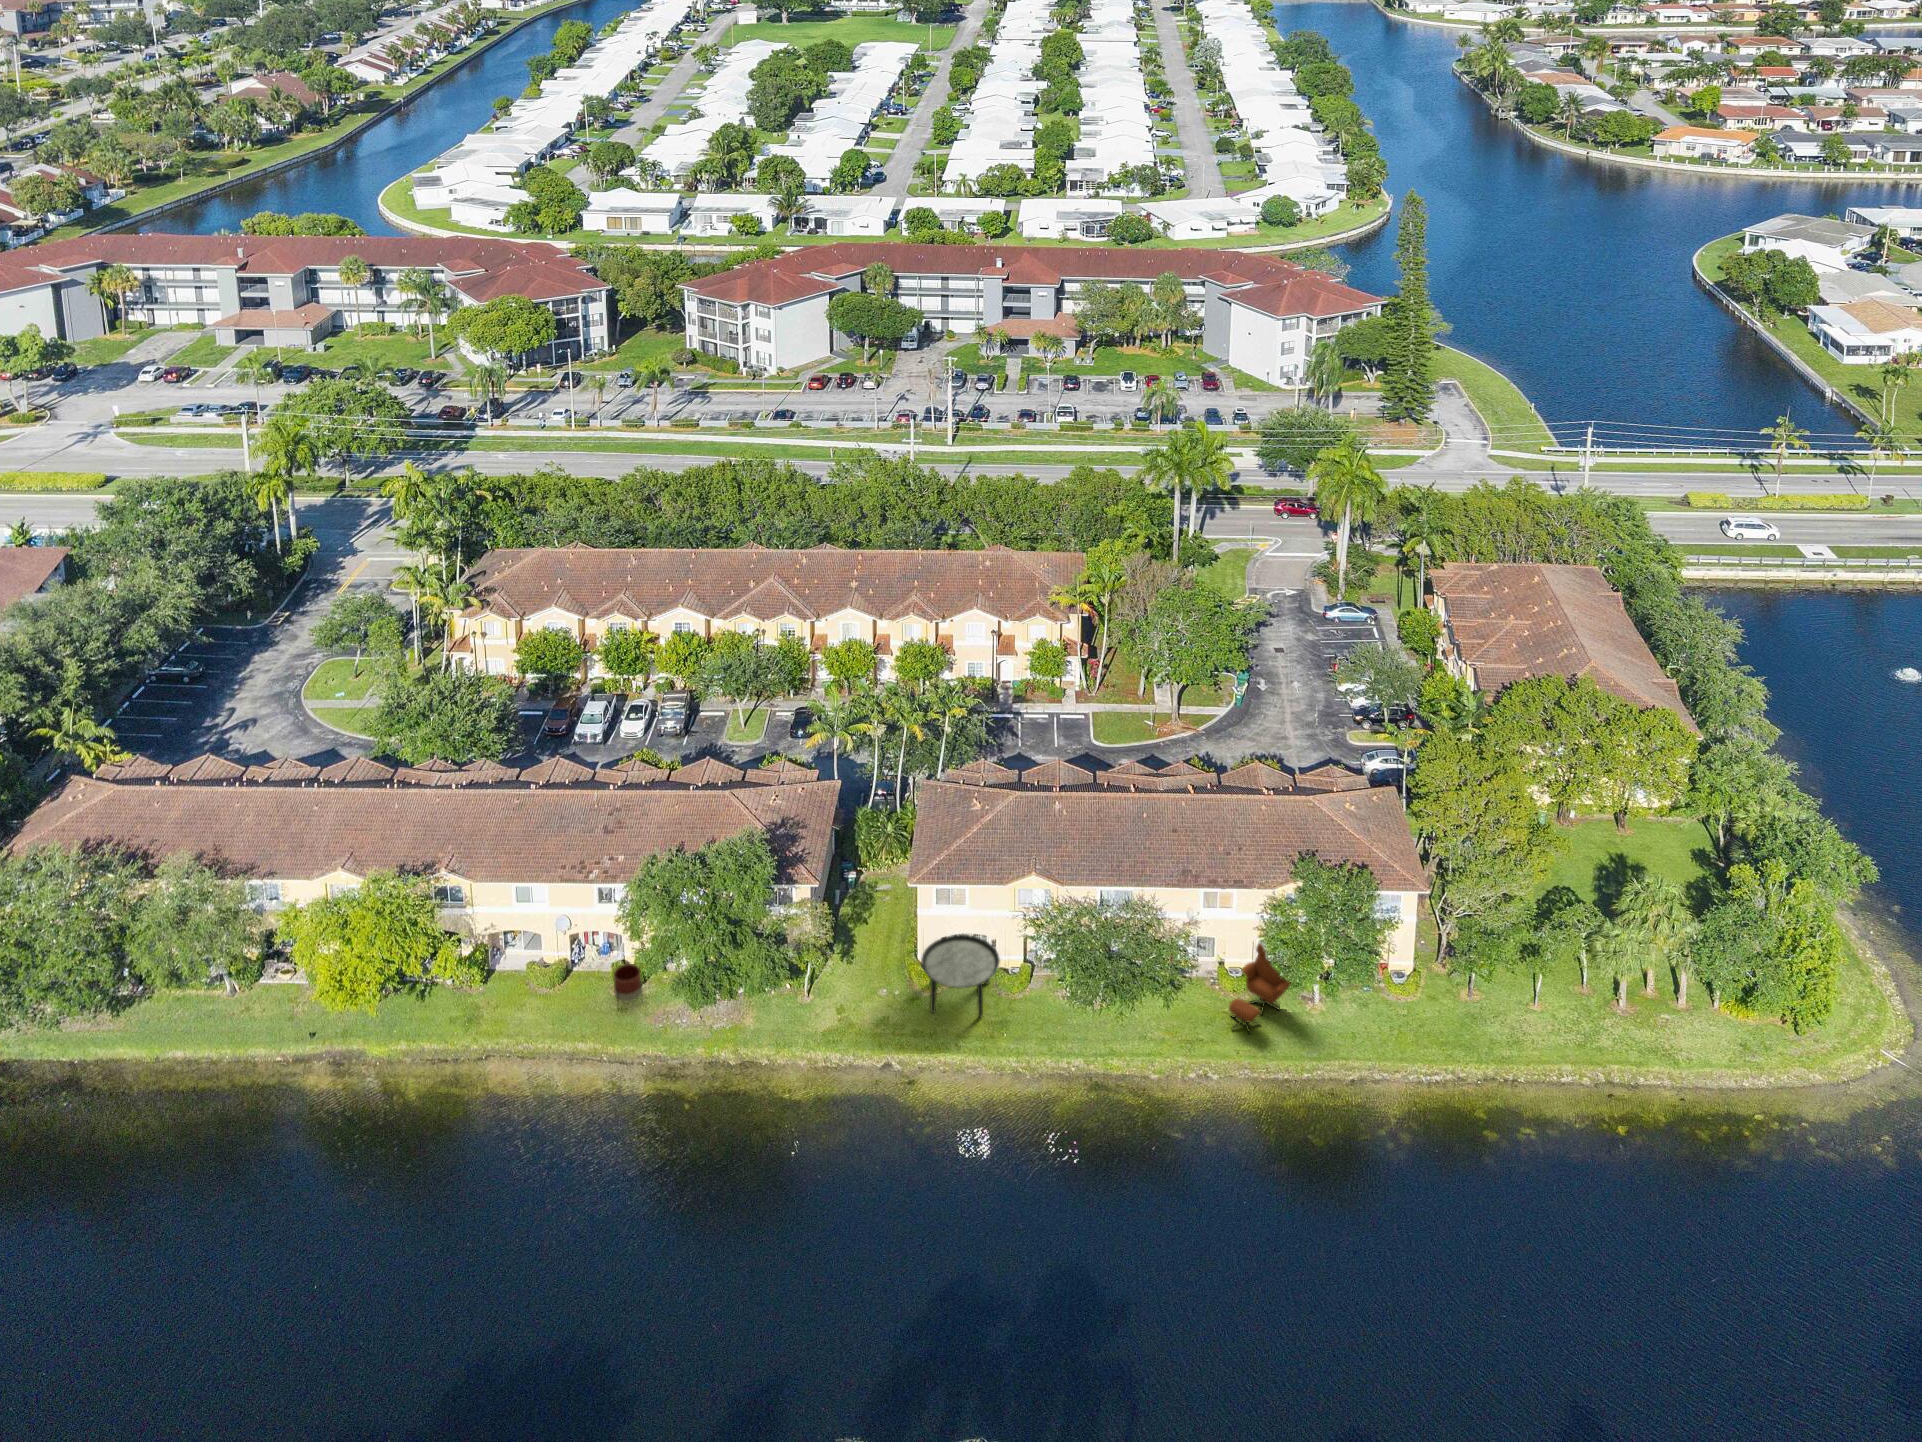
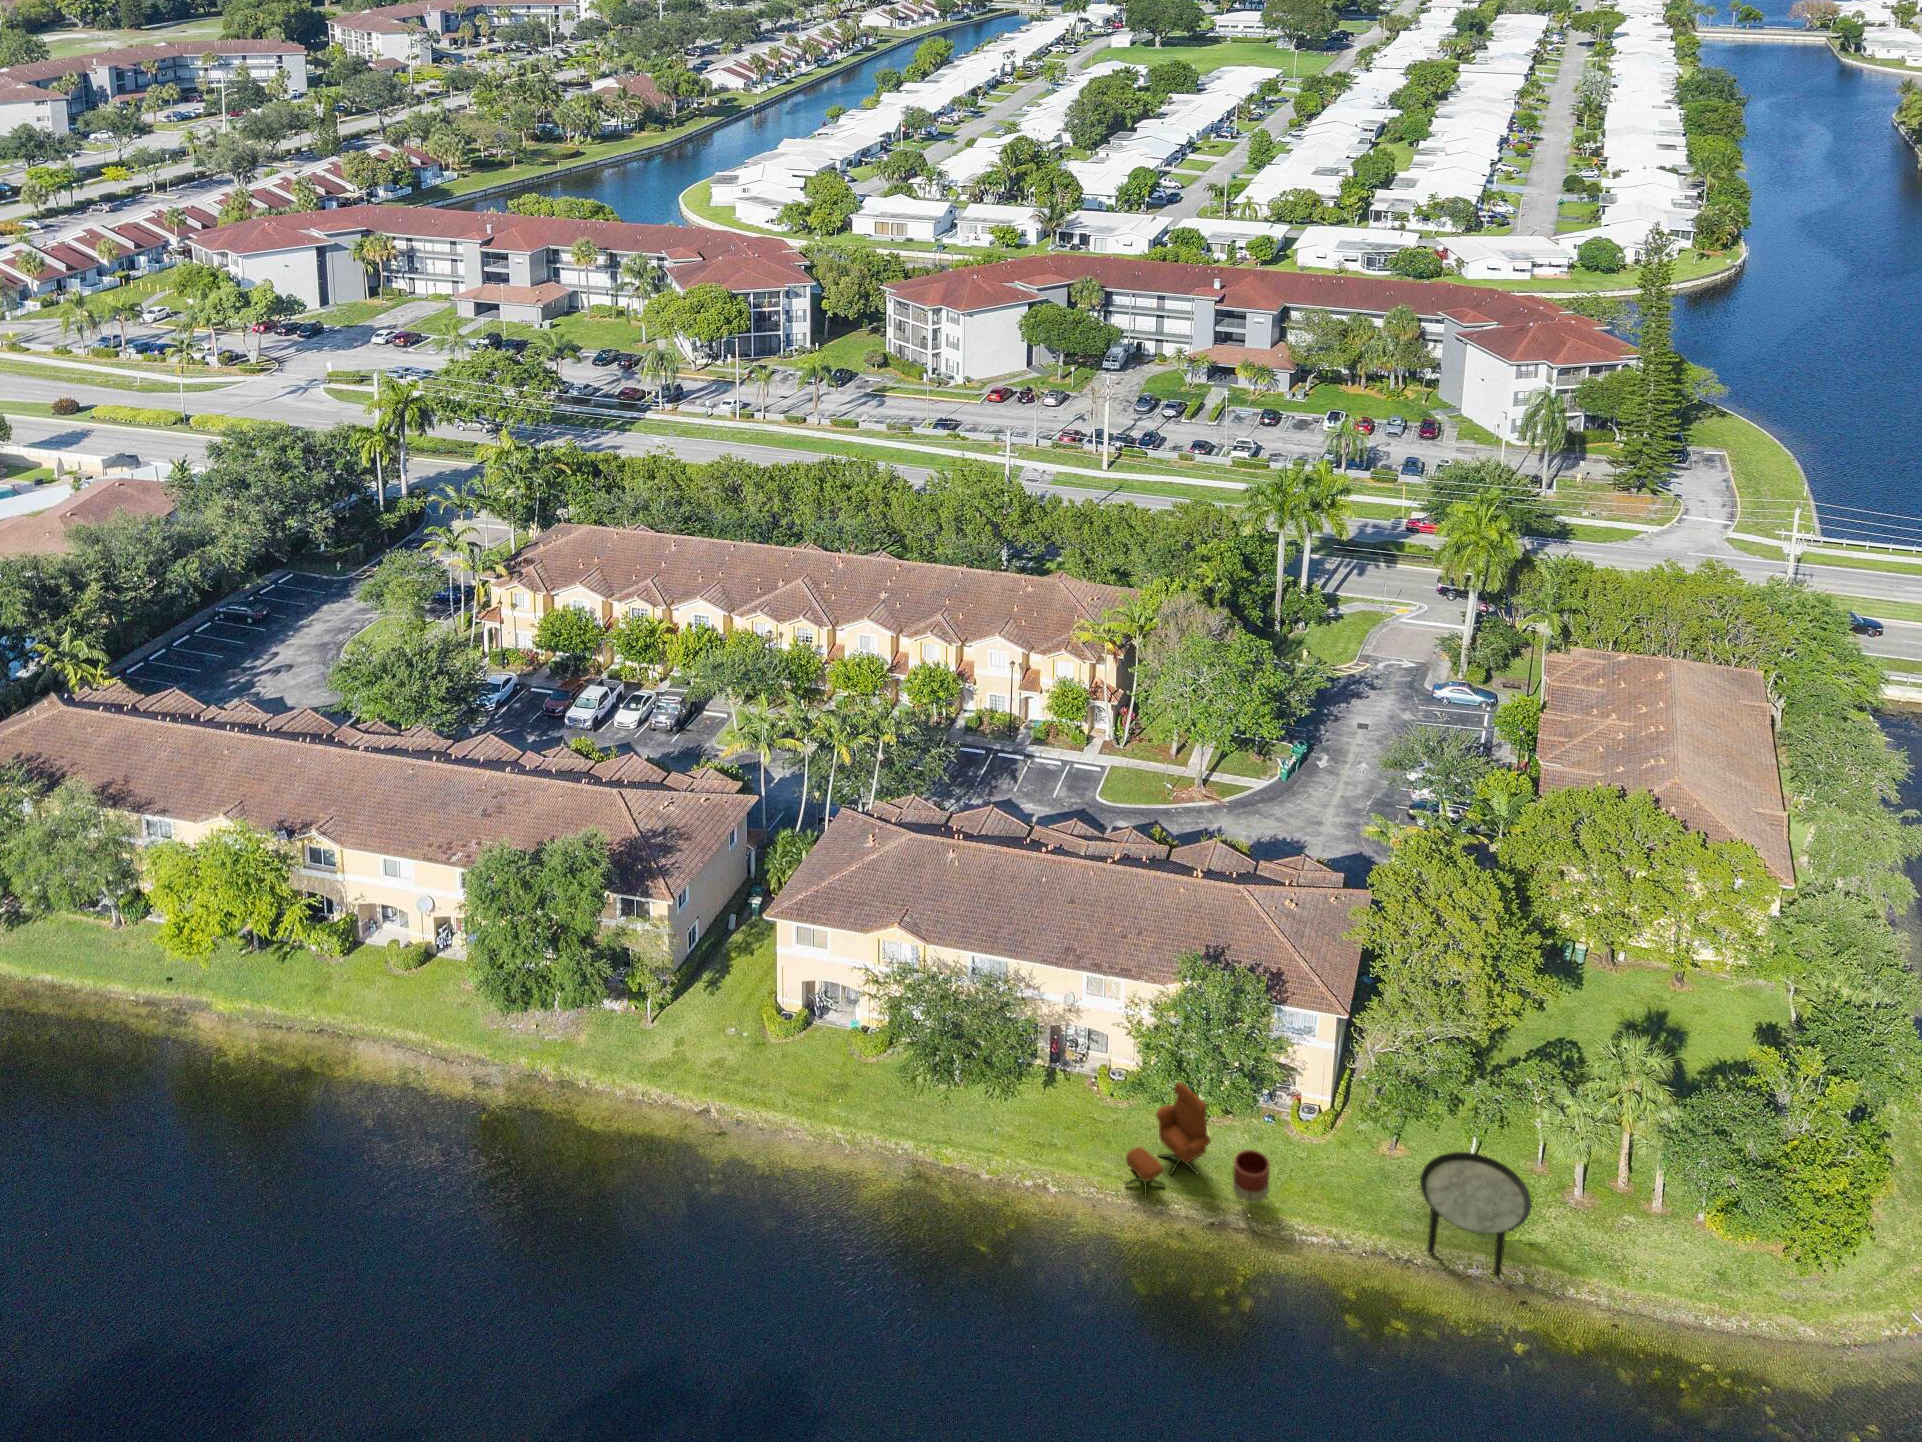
round table: present [921,935,1000,1017] -> present [1420,1152,1532,1278]
planter: present [613,964,642,1002] -> present [1233,1150,1270,1213]

